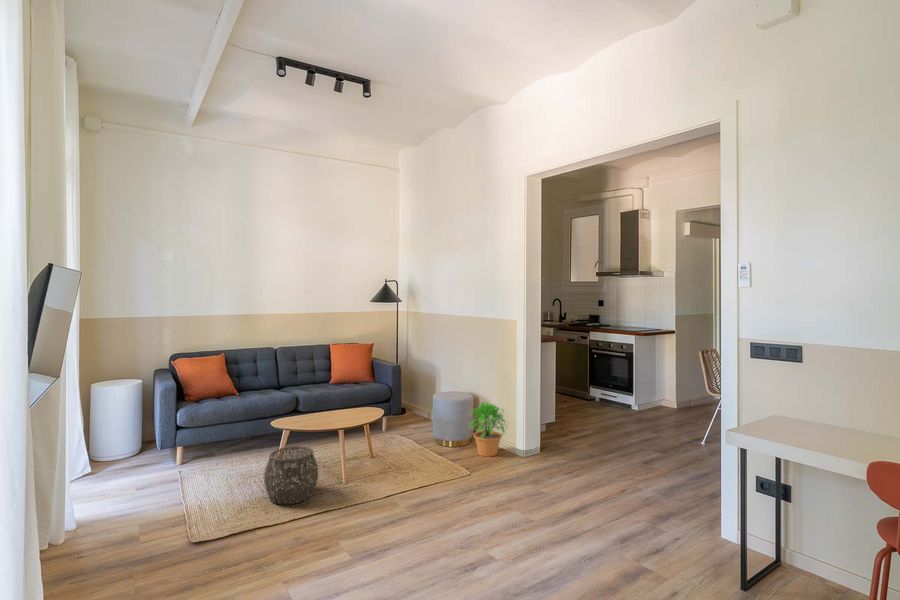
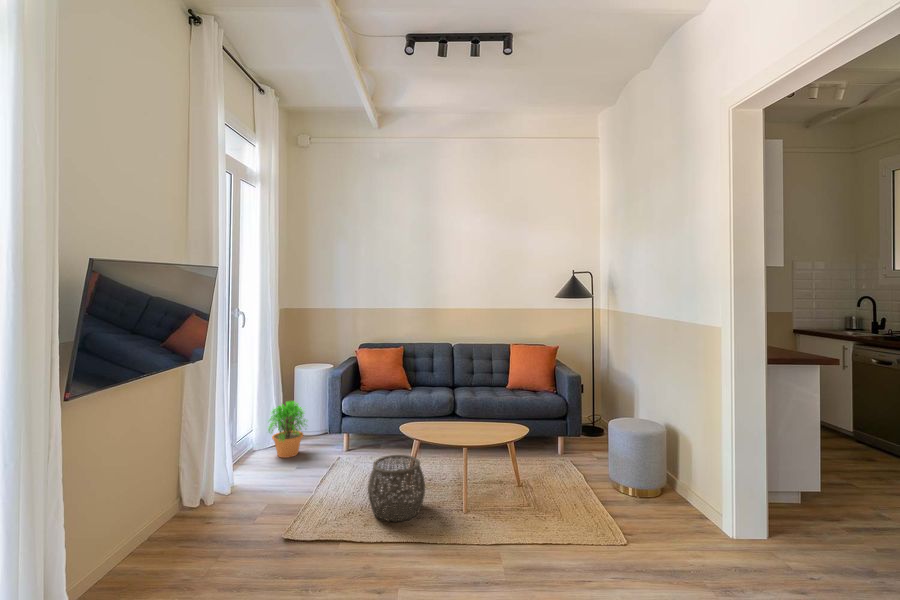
potted plant: present [469,402,505,457] -> present [268,401,306,458]

